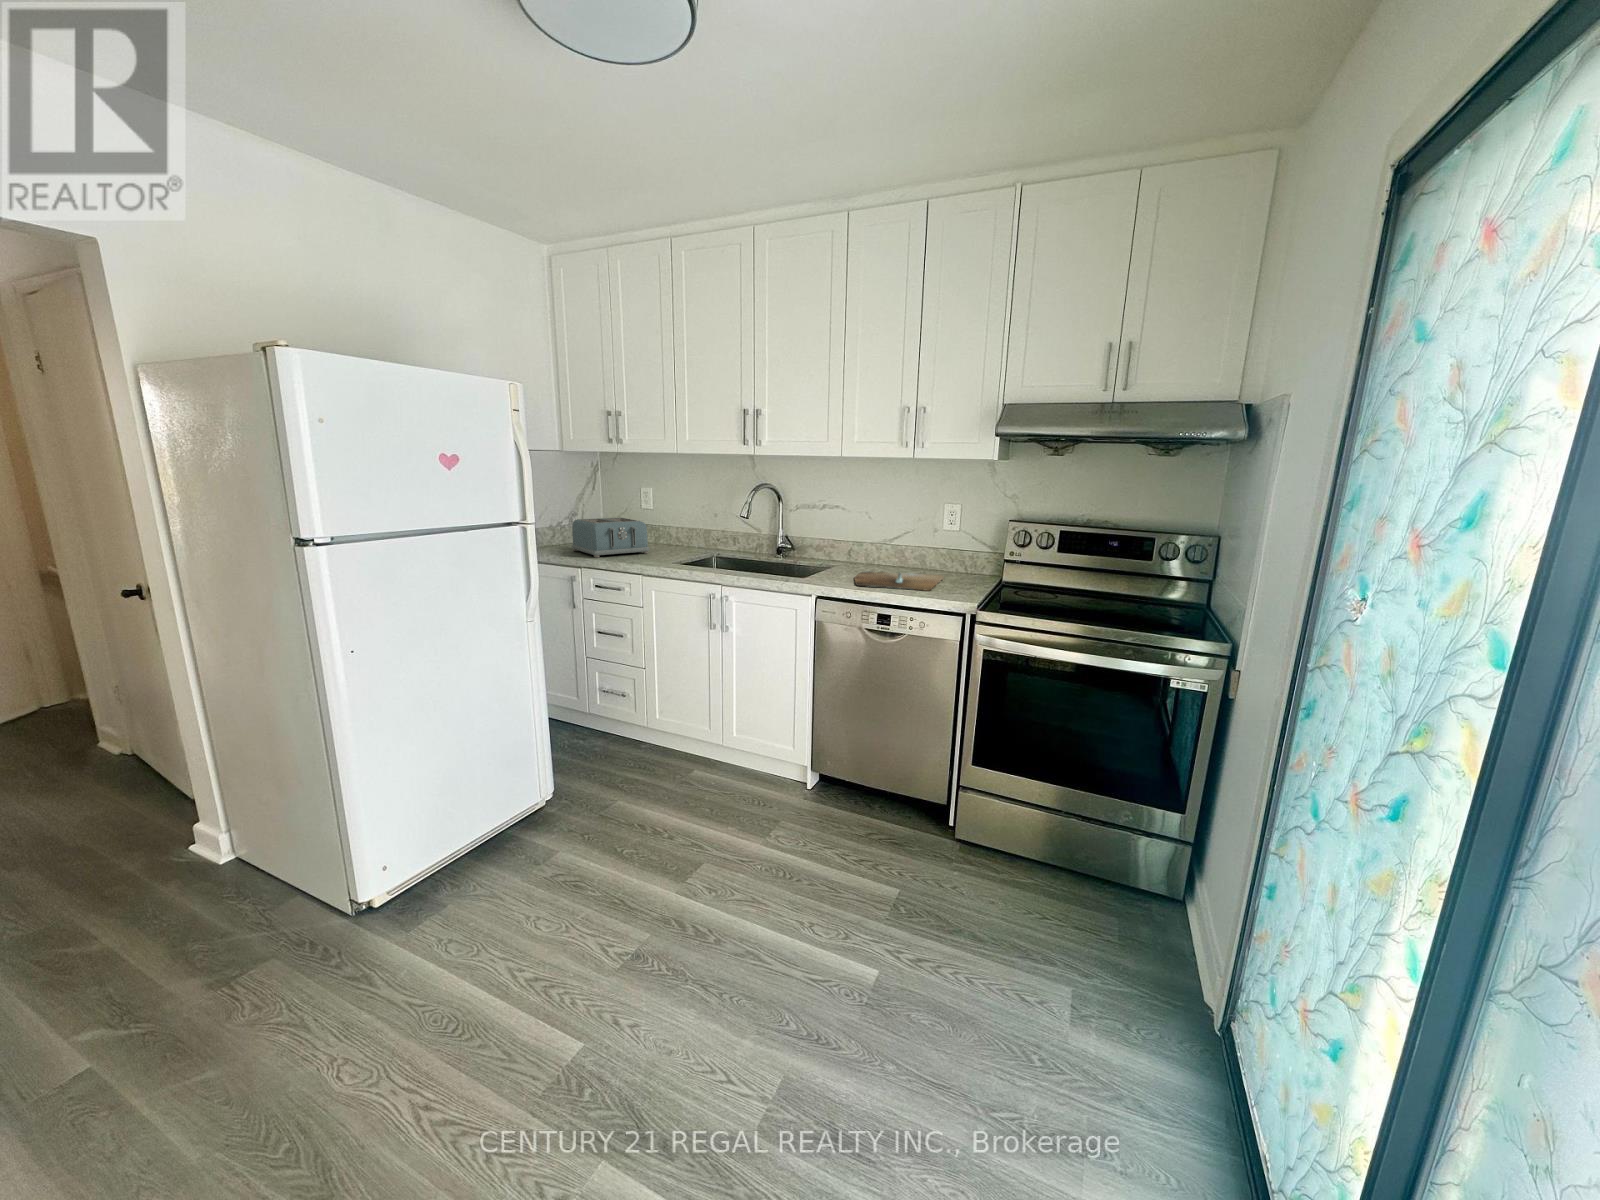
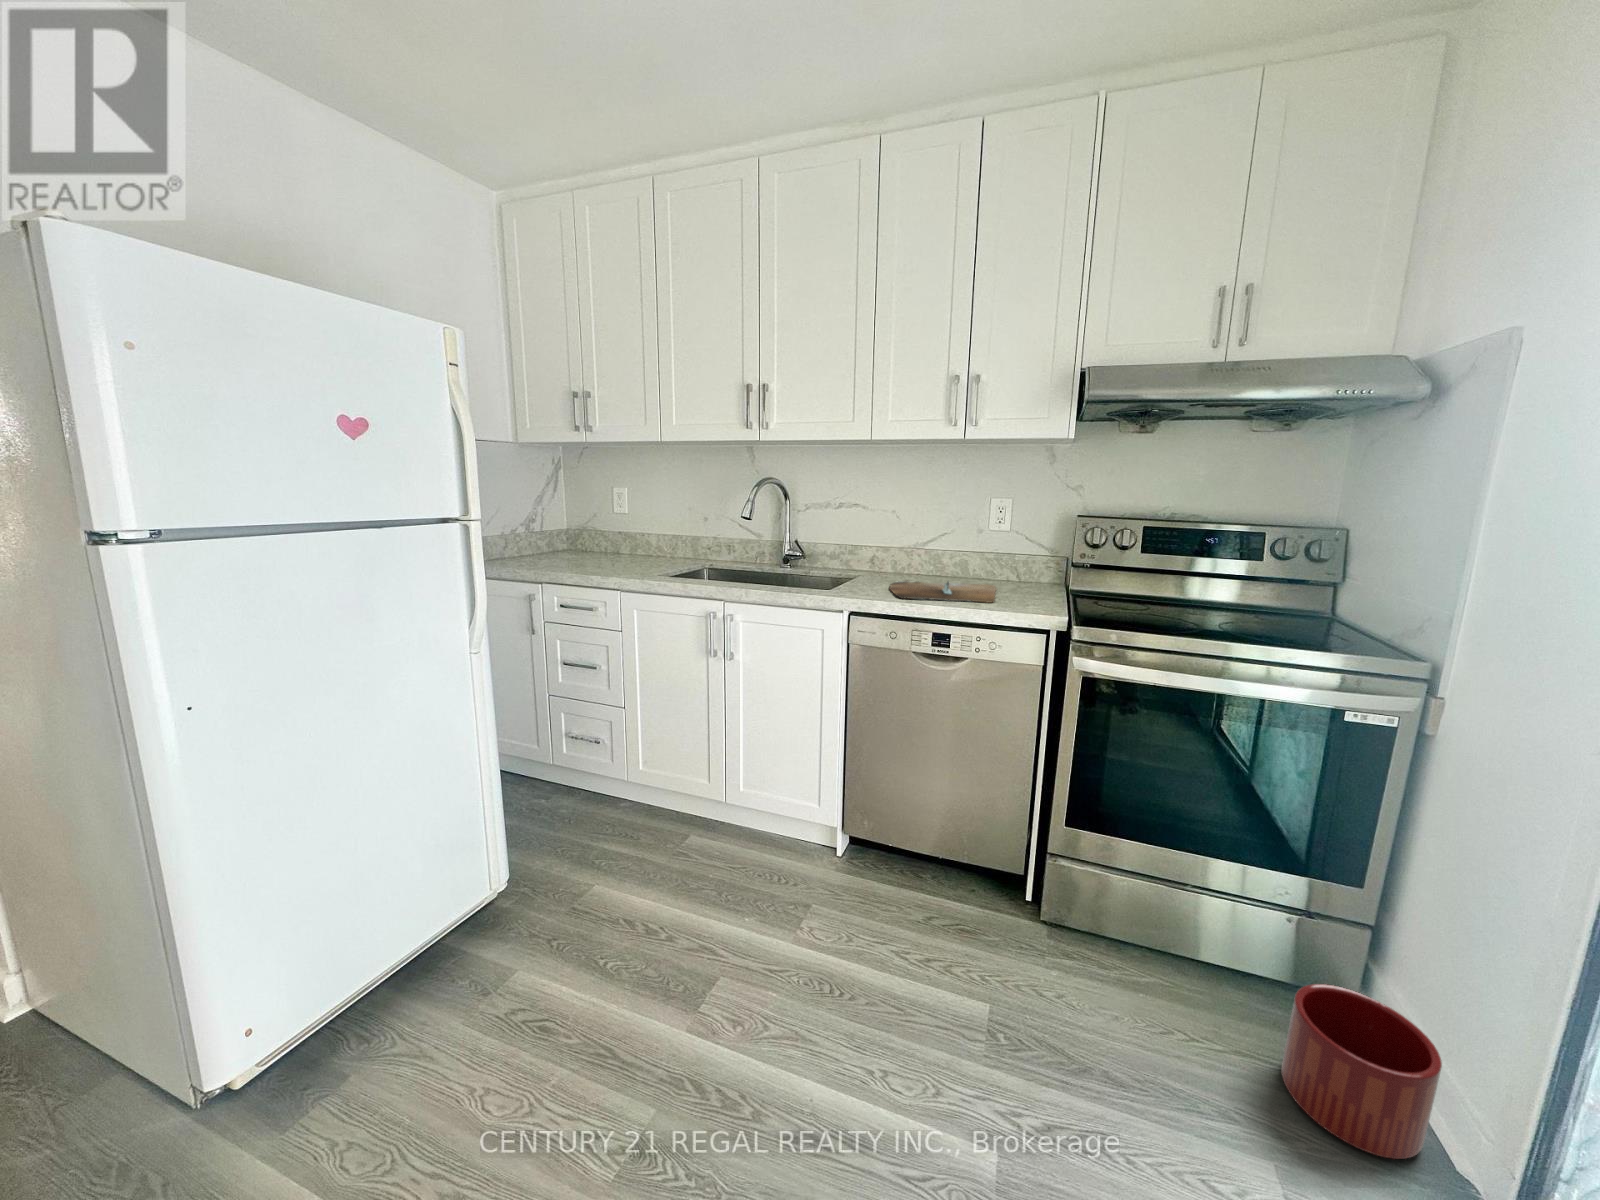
toaster: present [572,518,649,558] -> none [529,524,626,571]
planter: none [1101,879,1200,992] -> present [1281,984,1442,1159]

